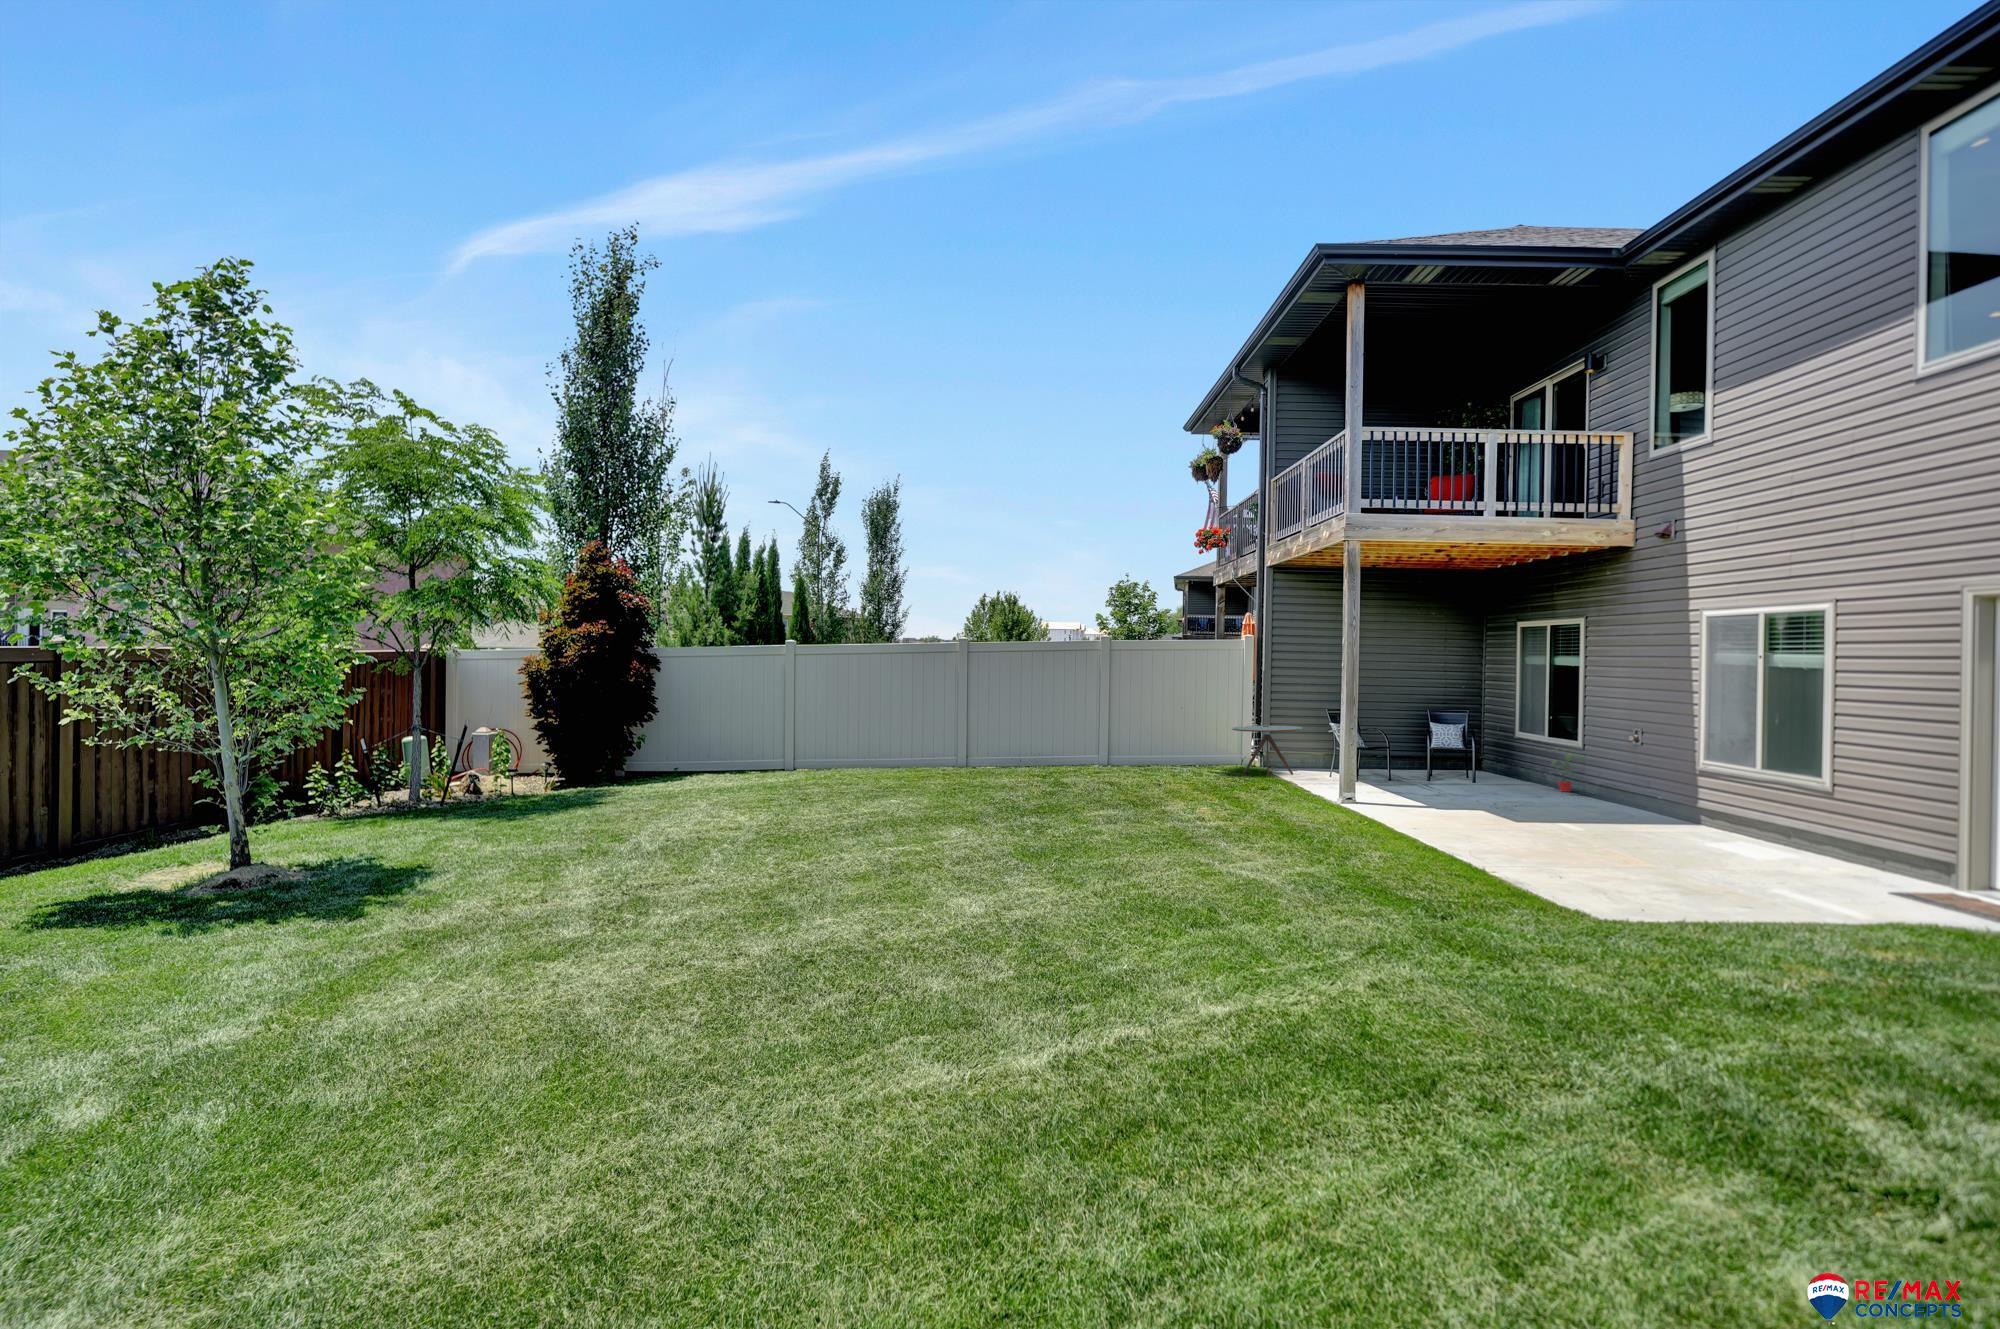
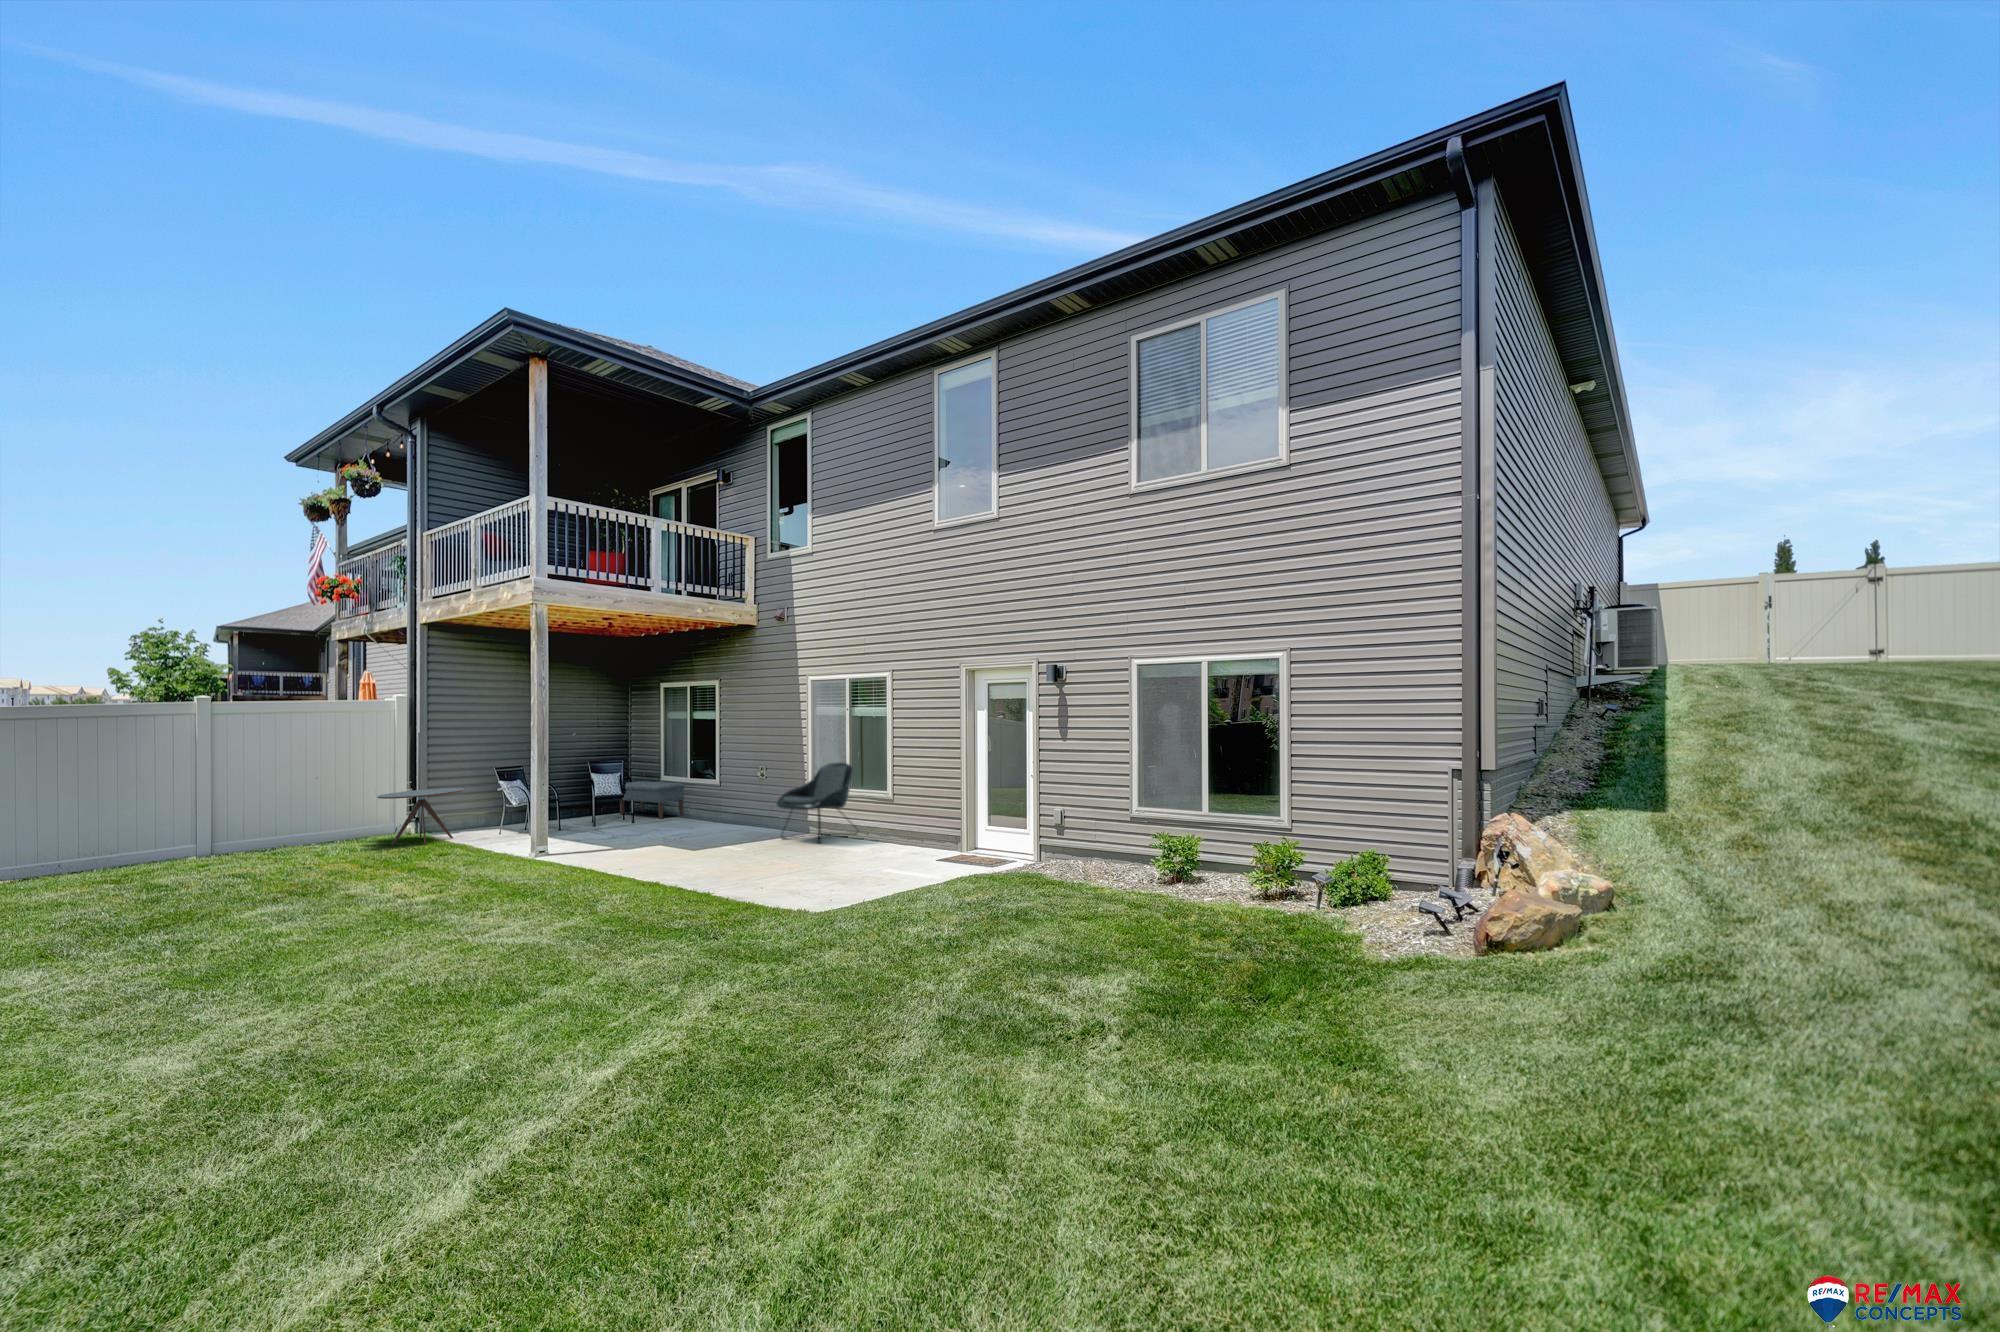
lounge chair: none [1640,734,1773,840] -> present [777,763,857,841]
bench: none [1460,736,1537,782] -> present [620,781,684,819]
potted plant: present [1545,748,1585,792] -> none [689,785,728,821]

